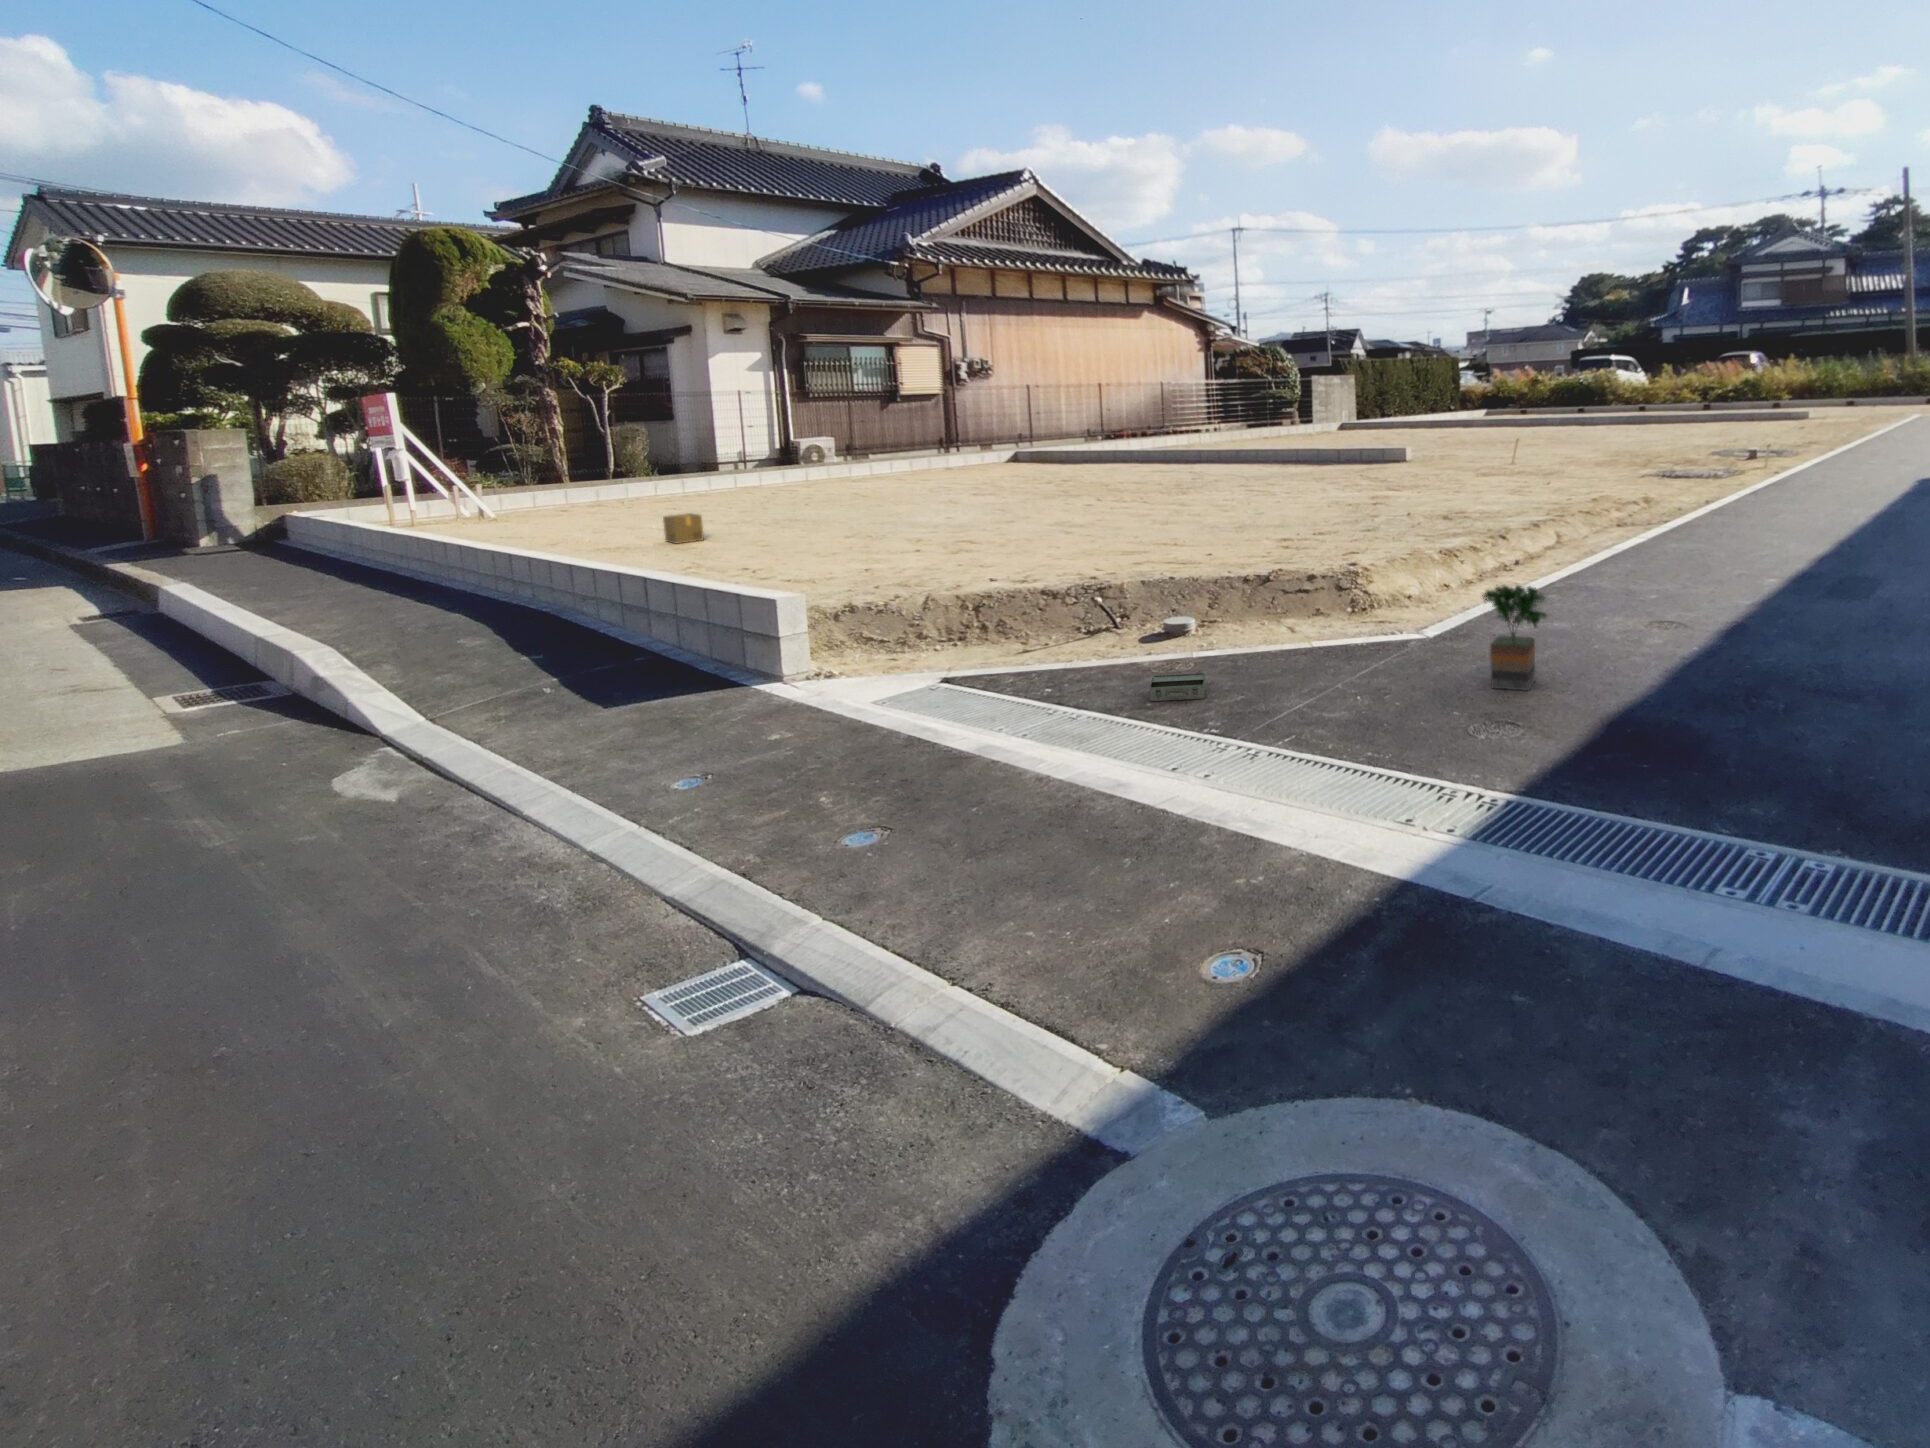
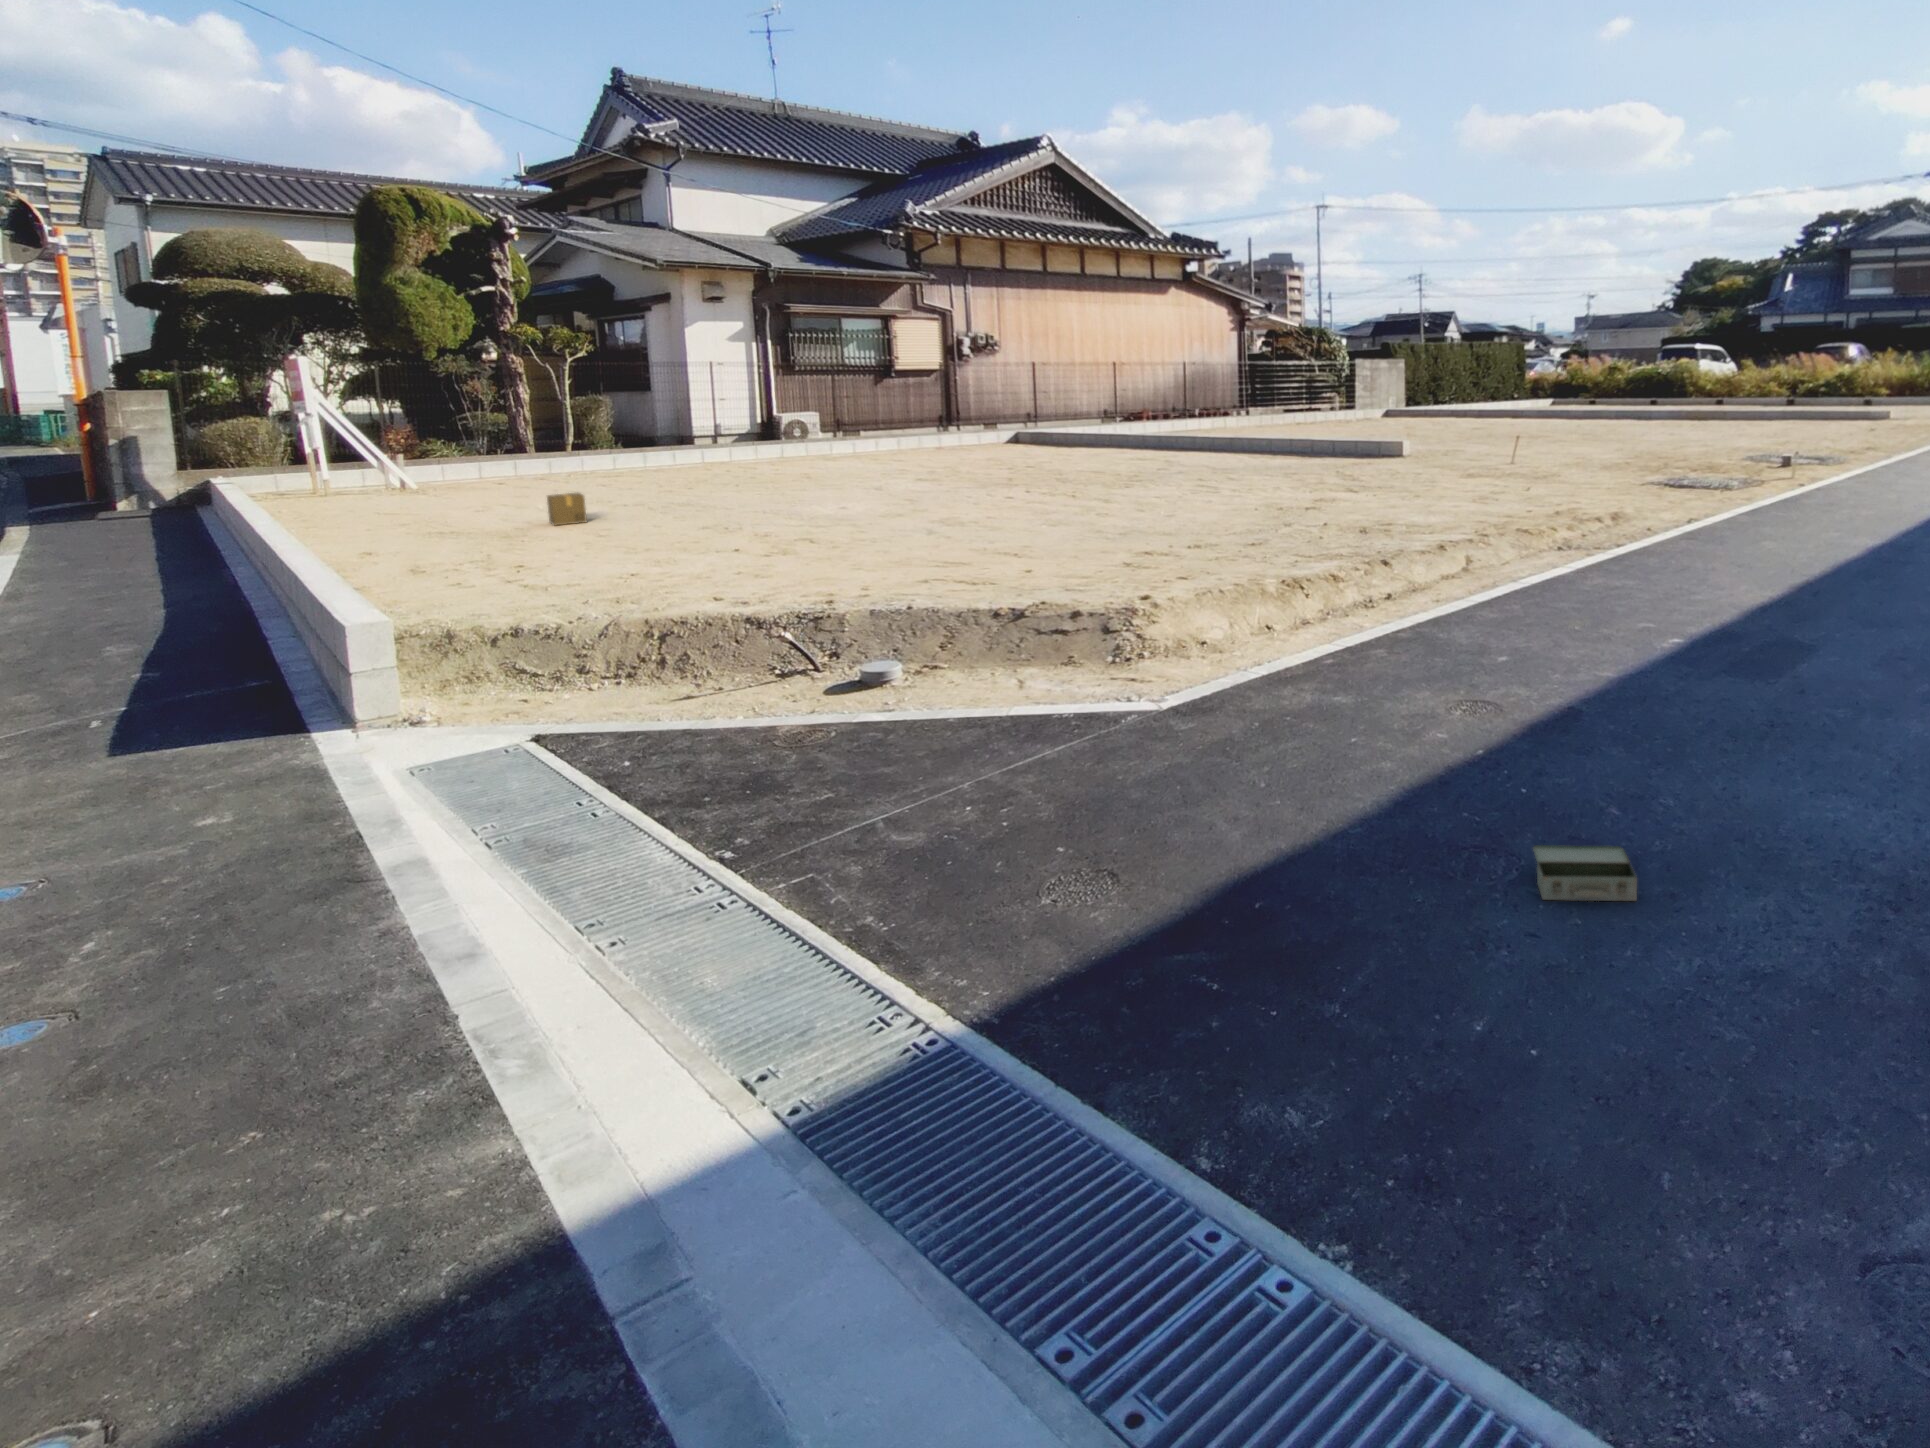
potted tree: present [1482,585,1547,691] -> none [1156,657,1249,812]
toolbox: present [1150,673,1205,701] -> present [1533,845,1637,901]

